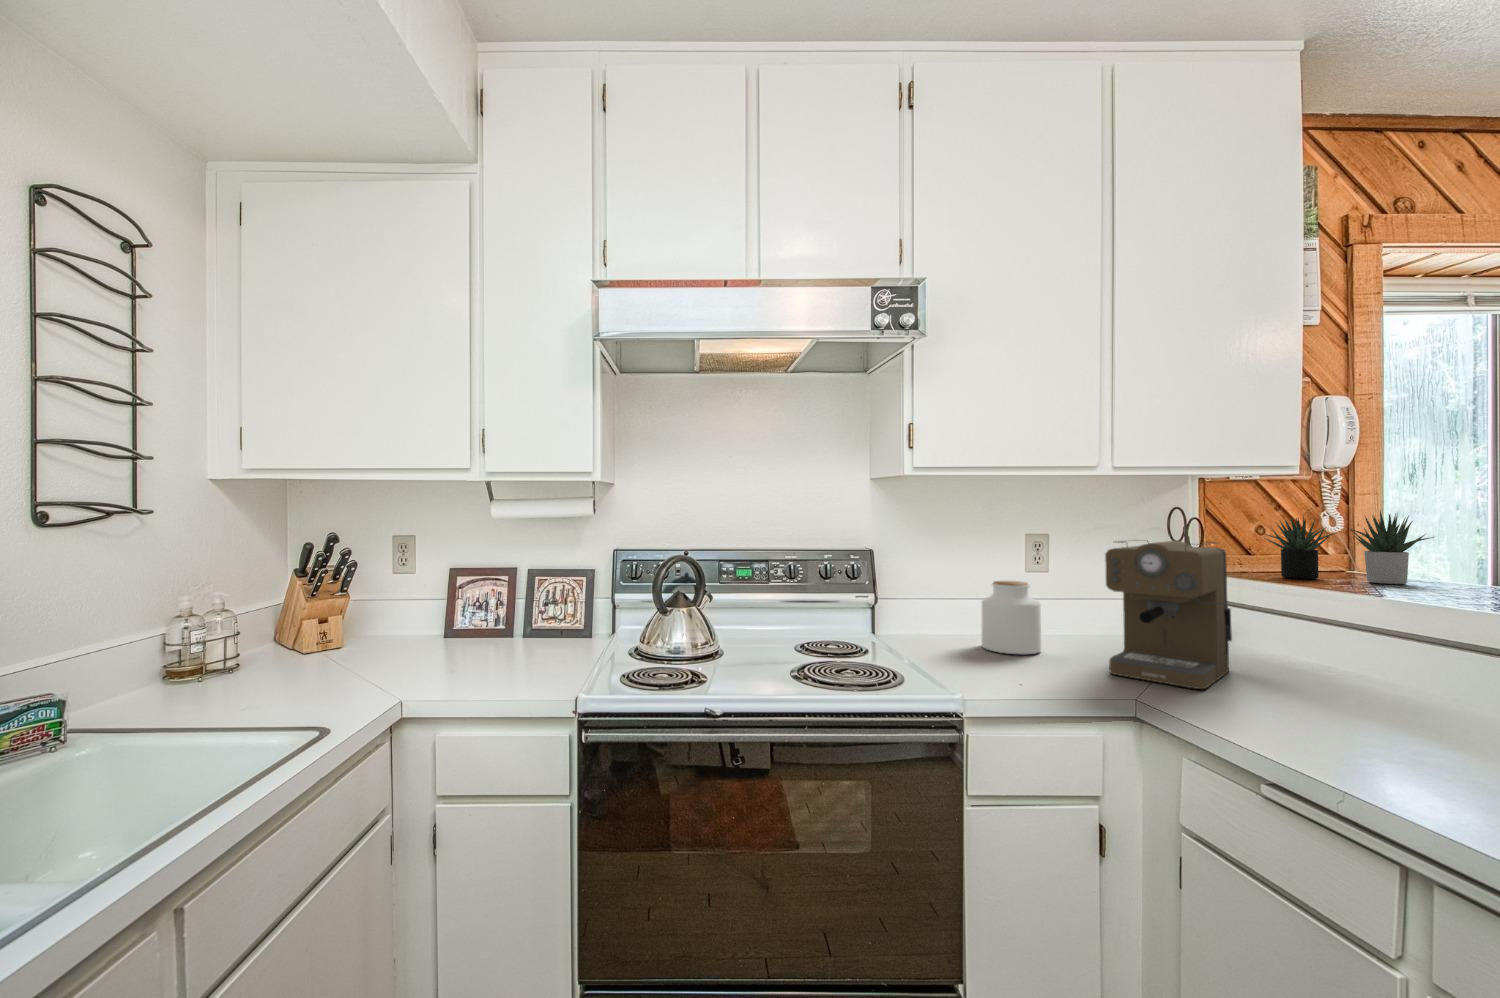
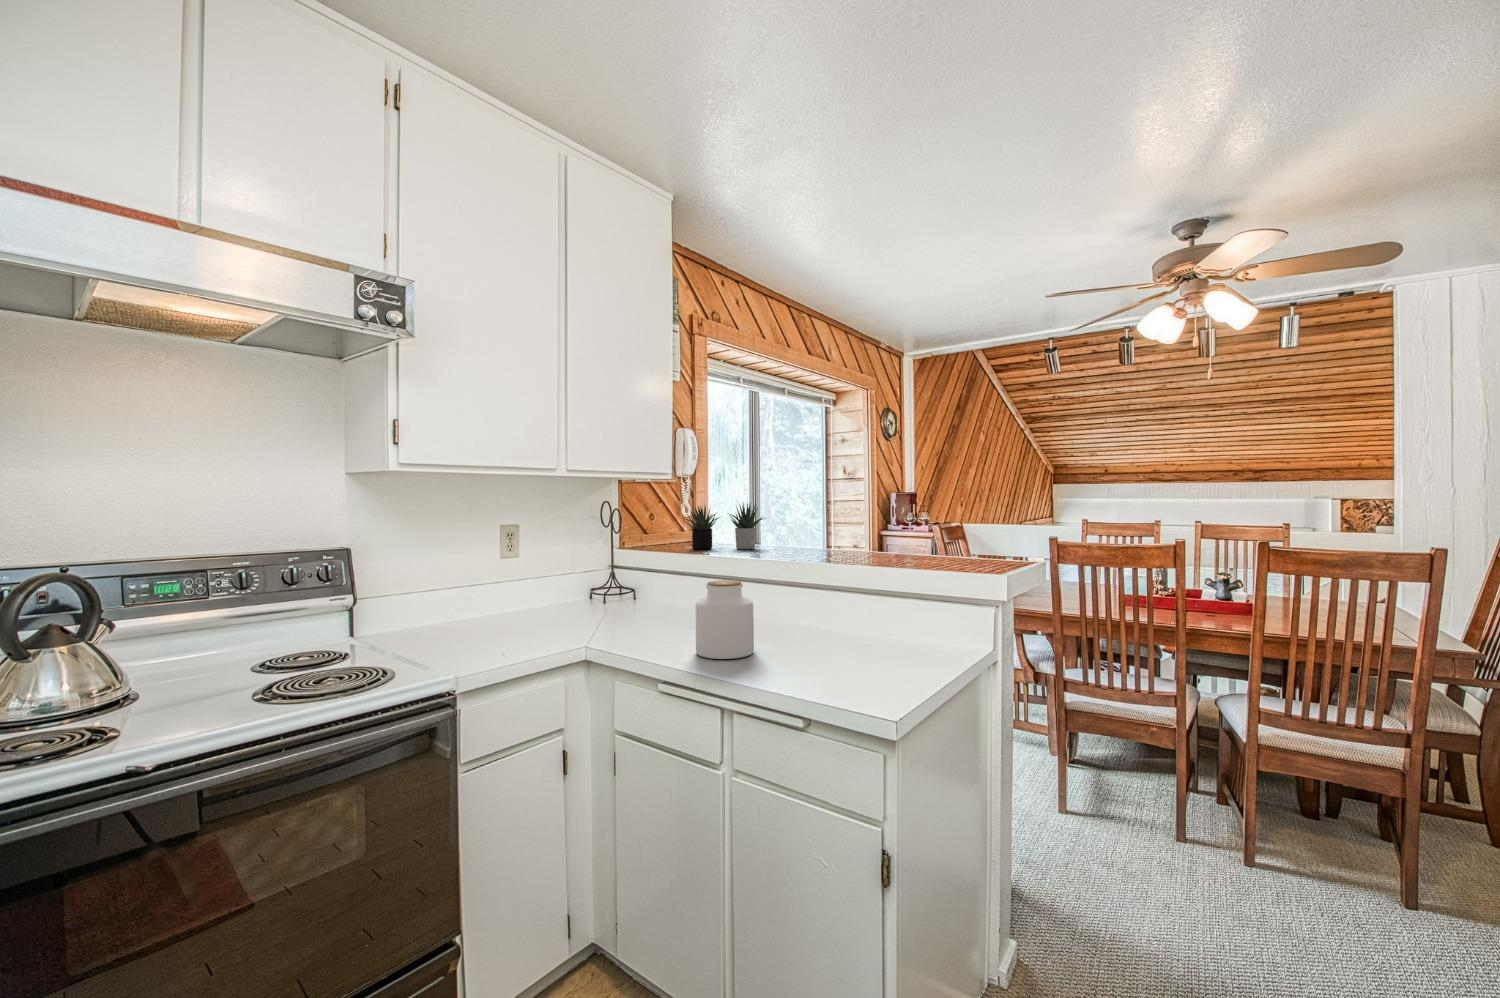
coffee maker: present [1105,540,1232,689] -> none [576,527,660,639]
jar: present [982,581,1041,654] -> present [696,580,754,659]

